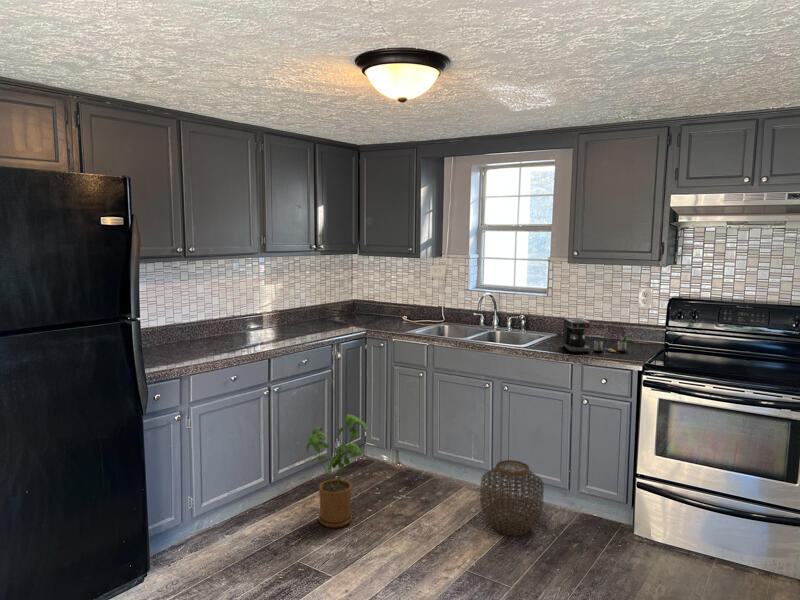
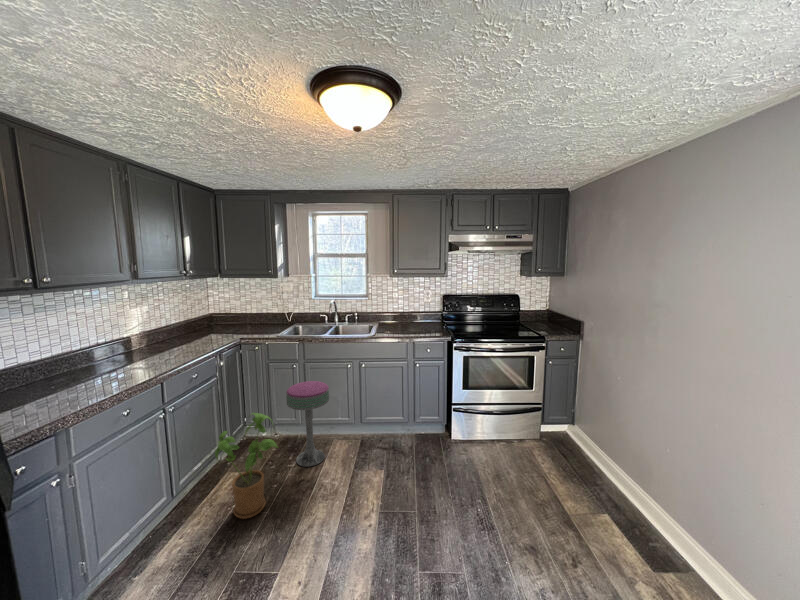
coffee maker: present [563,318,628,352] -> none [391,312,429,334]
bar stool: none [397,397,451,505] -> present [286,381,329,467]
woven basket: present [480,460,544,536] -> none [363,414,406,468]

